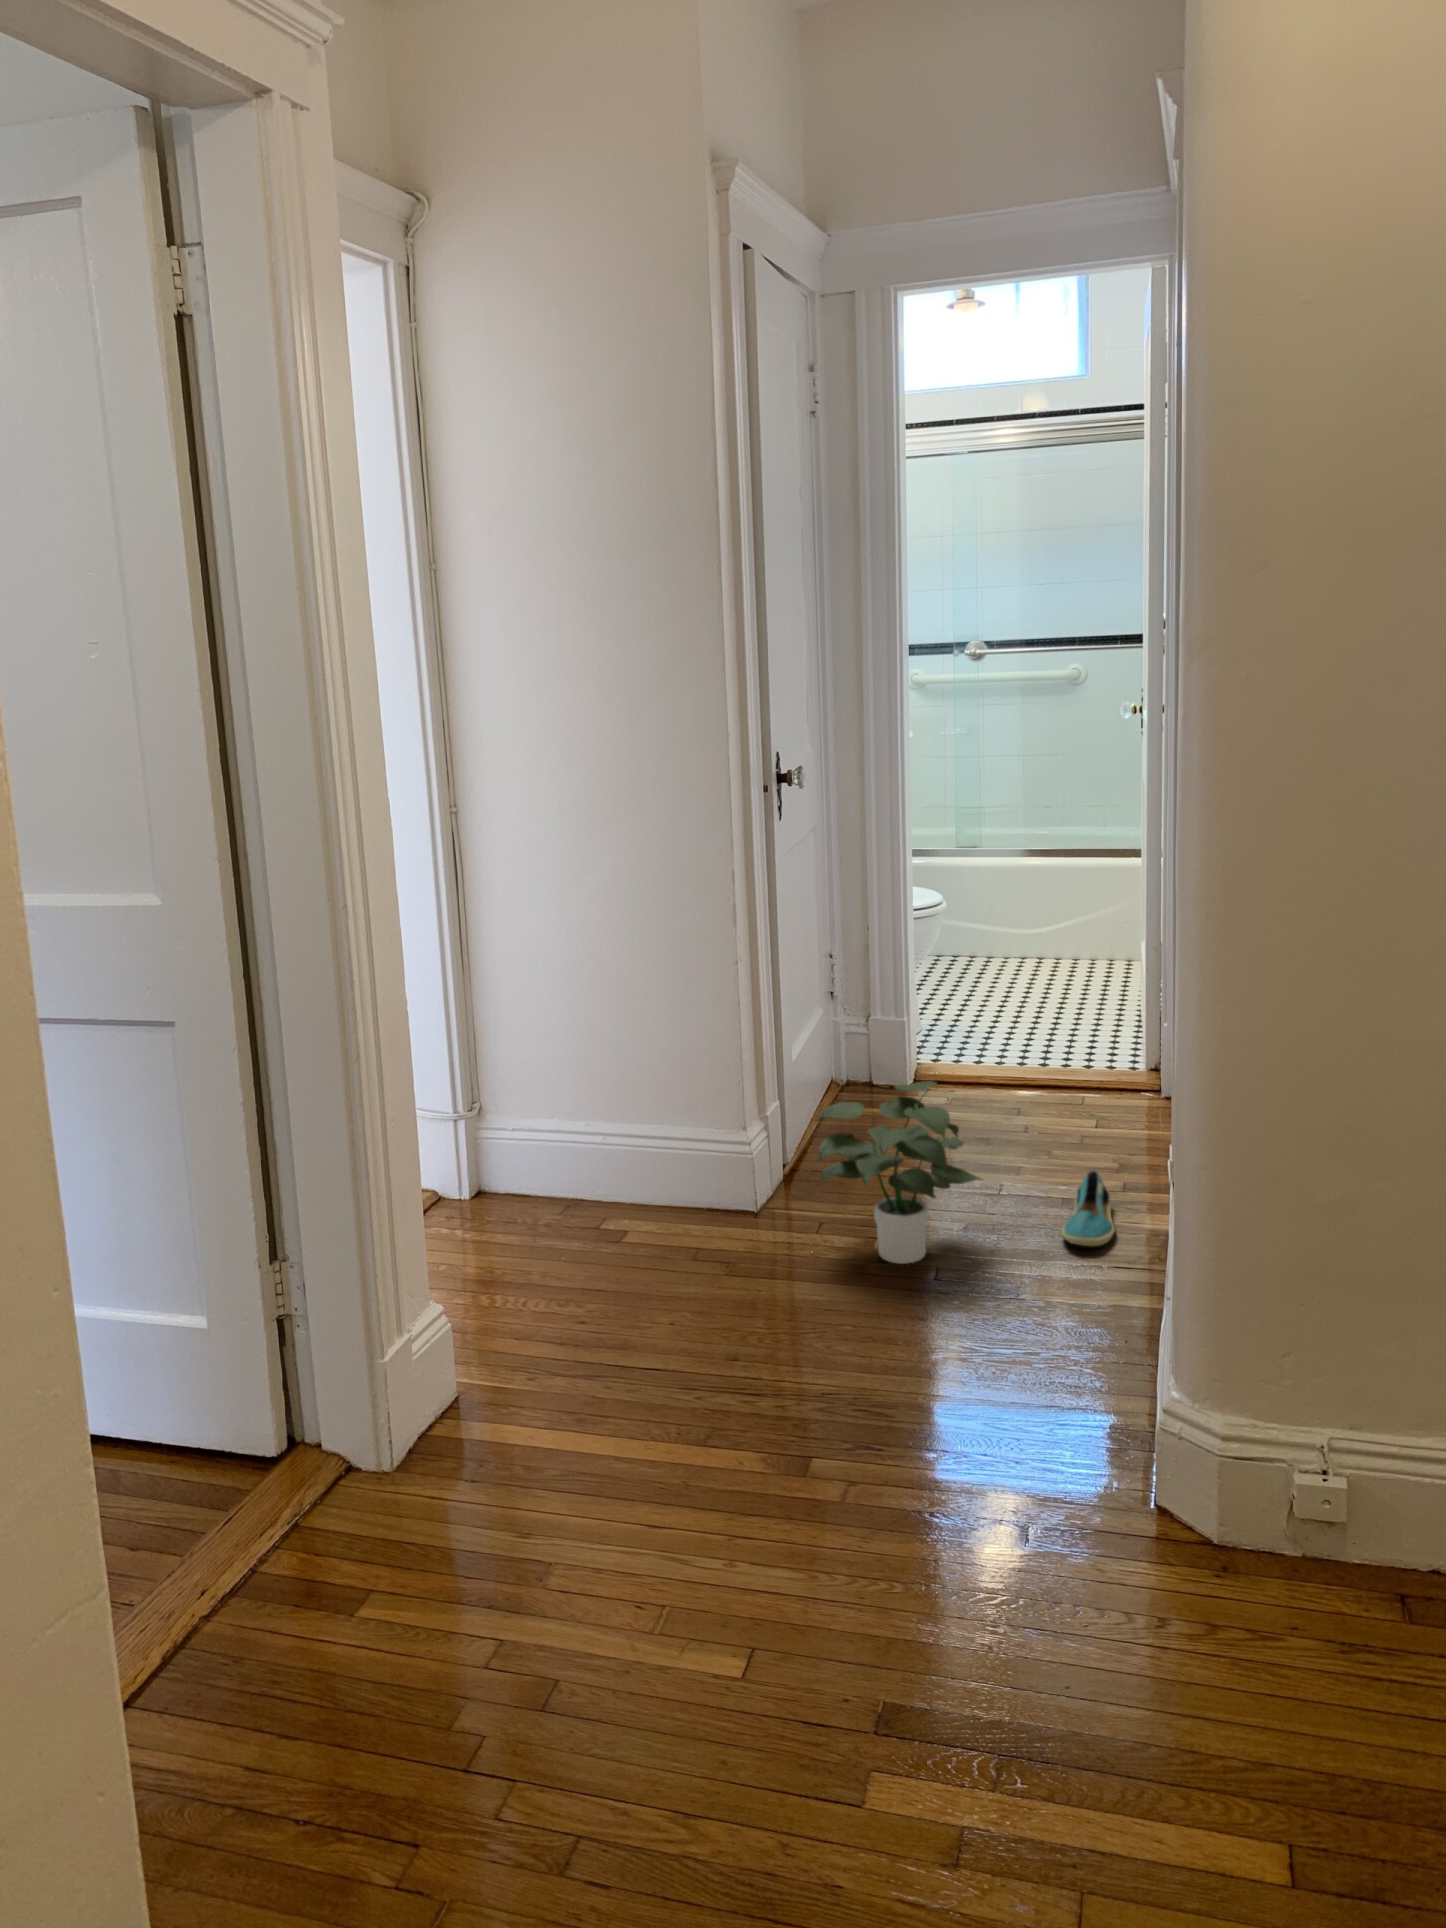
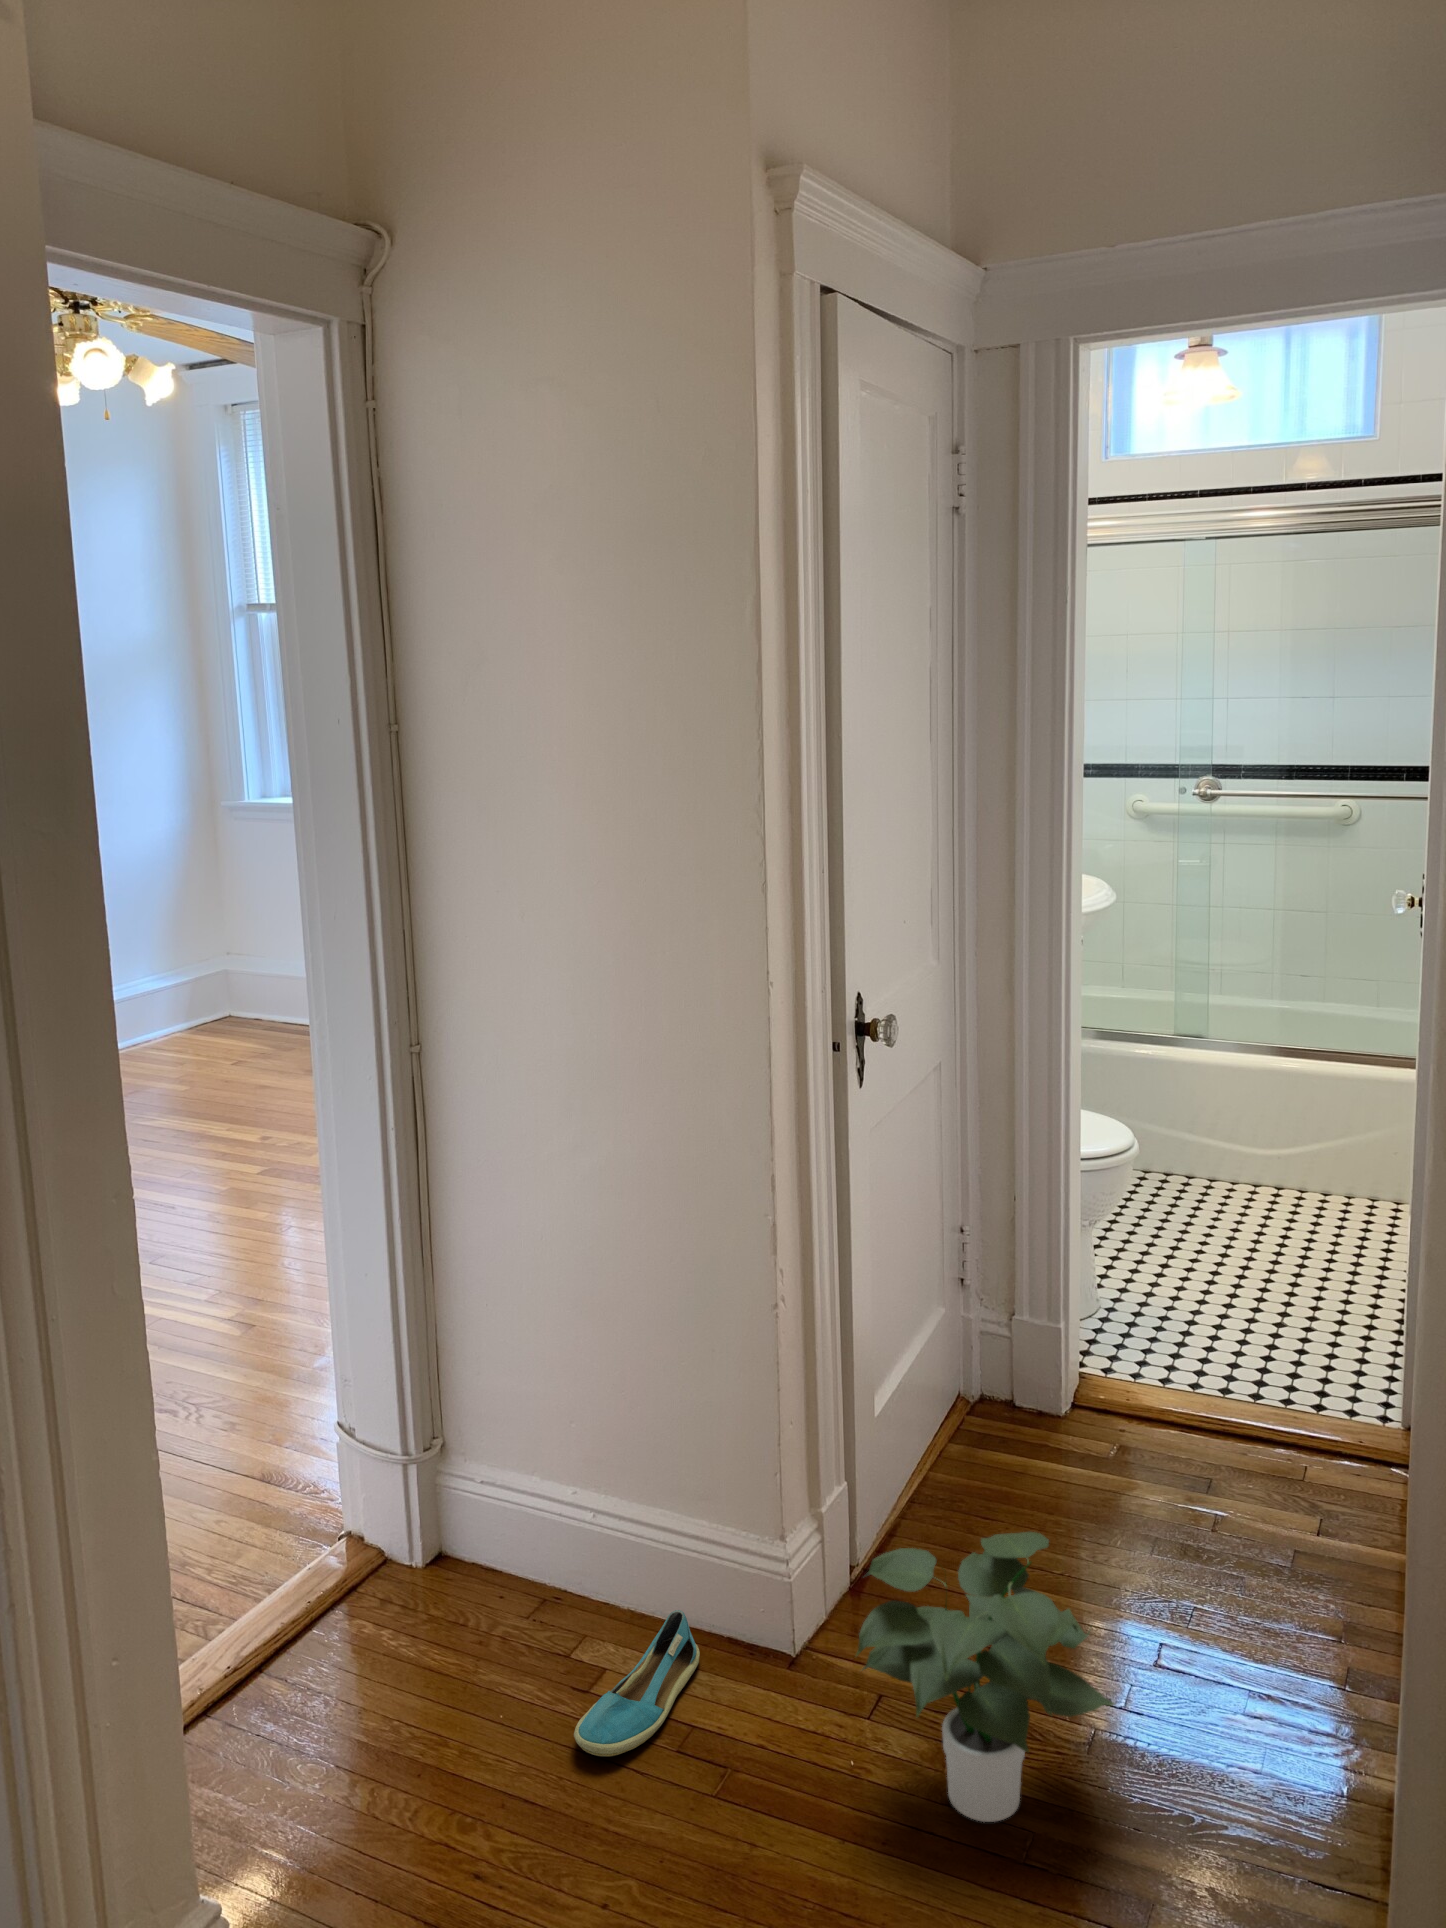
shoe: present [1061,1170,1115,1246] -> present [574,1610,700,1756]

